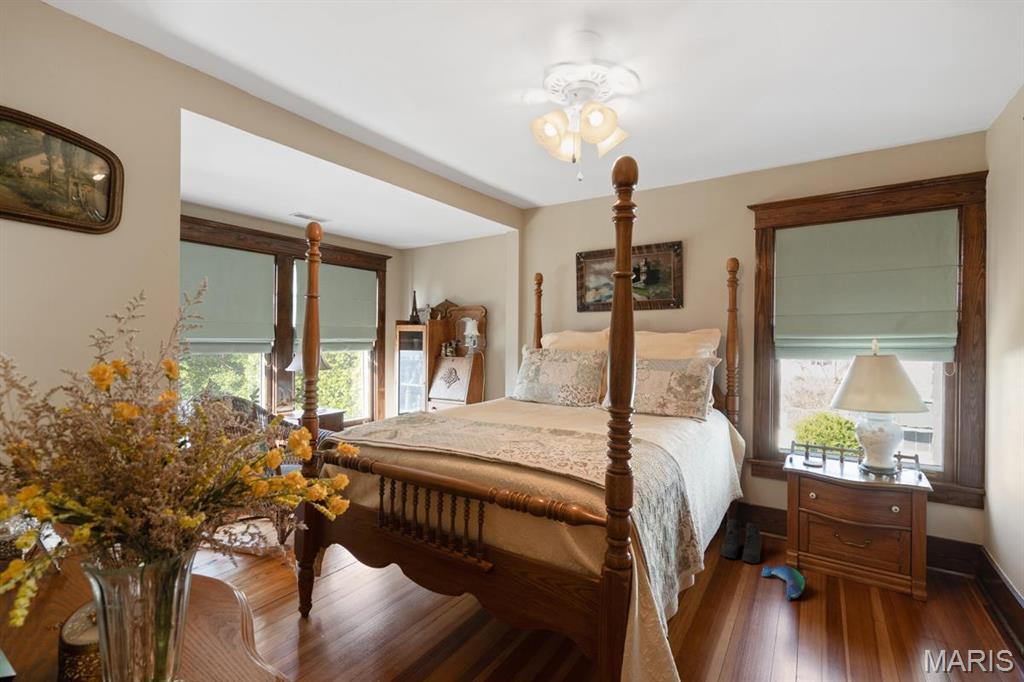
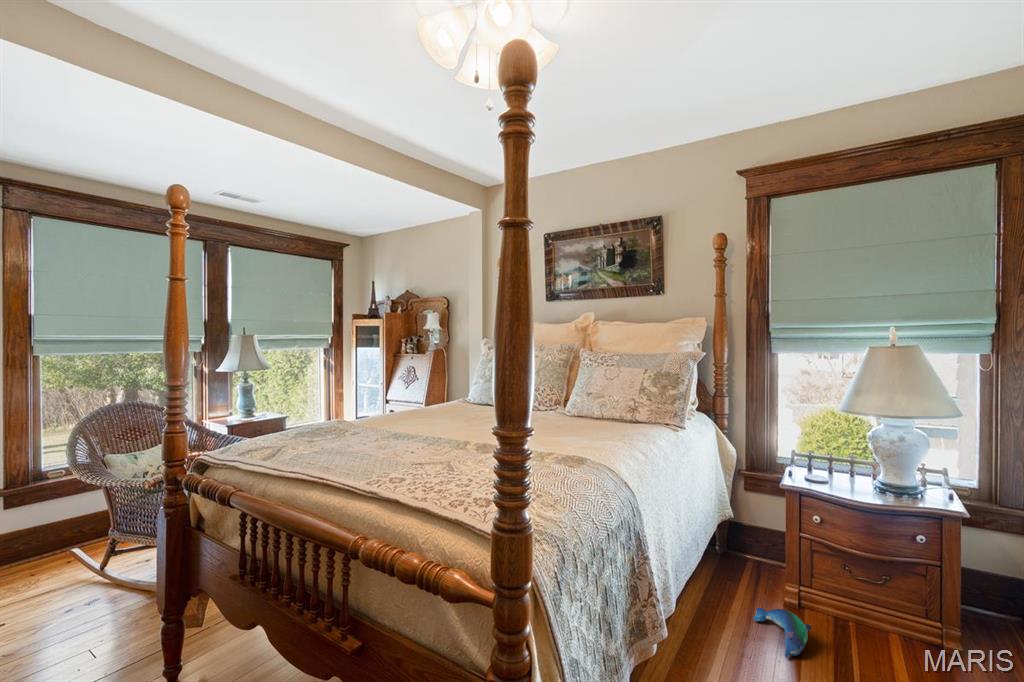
boots: present [722,519,761,563] -> none [706,545,753,602]

